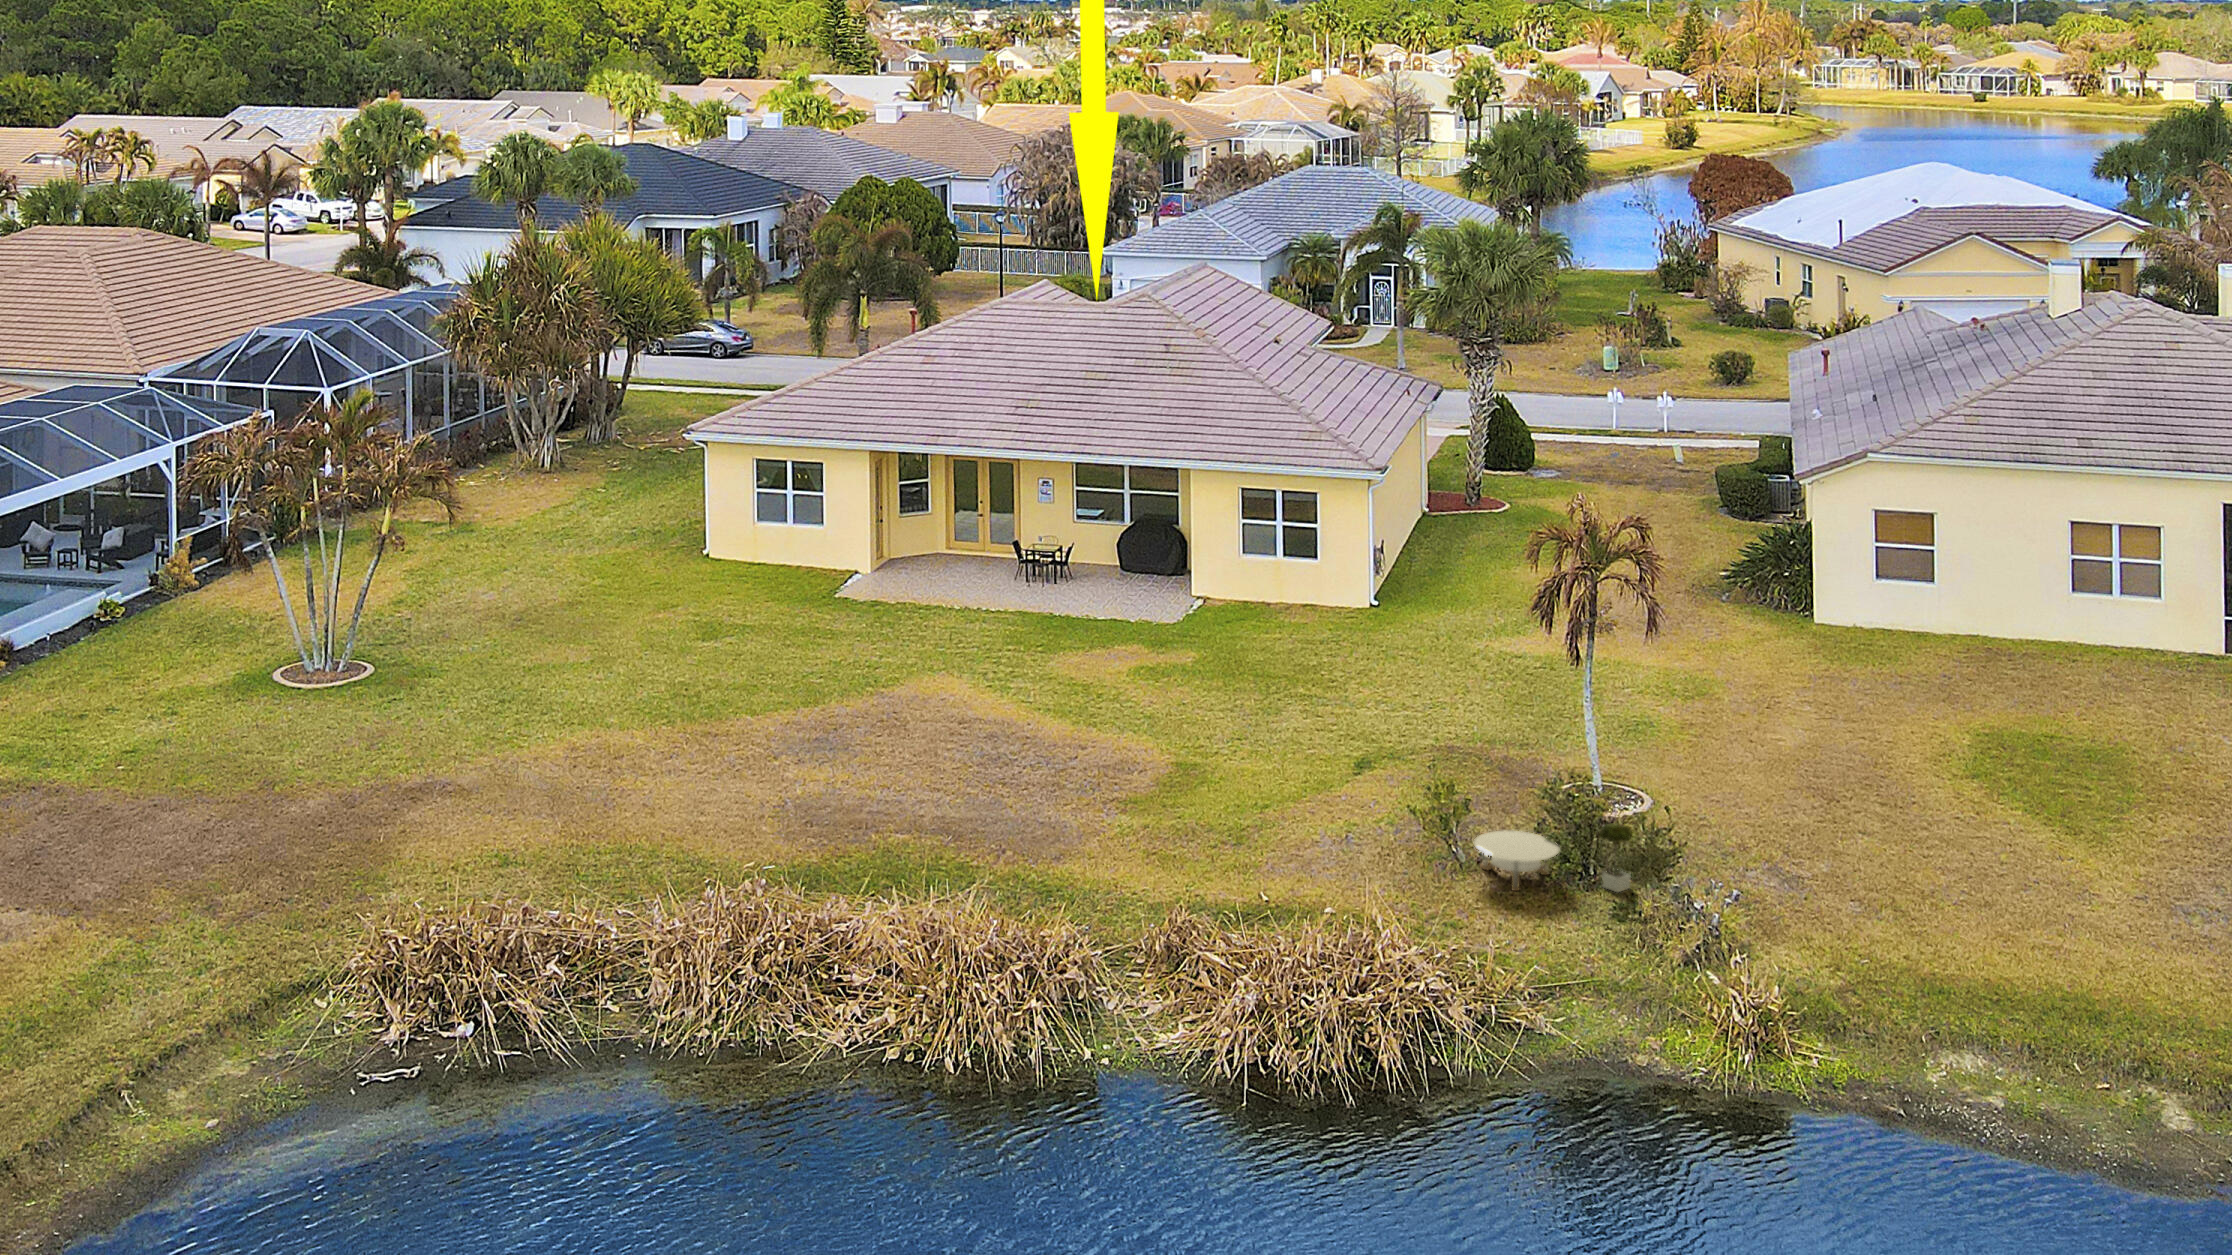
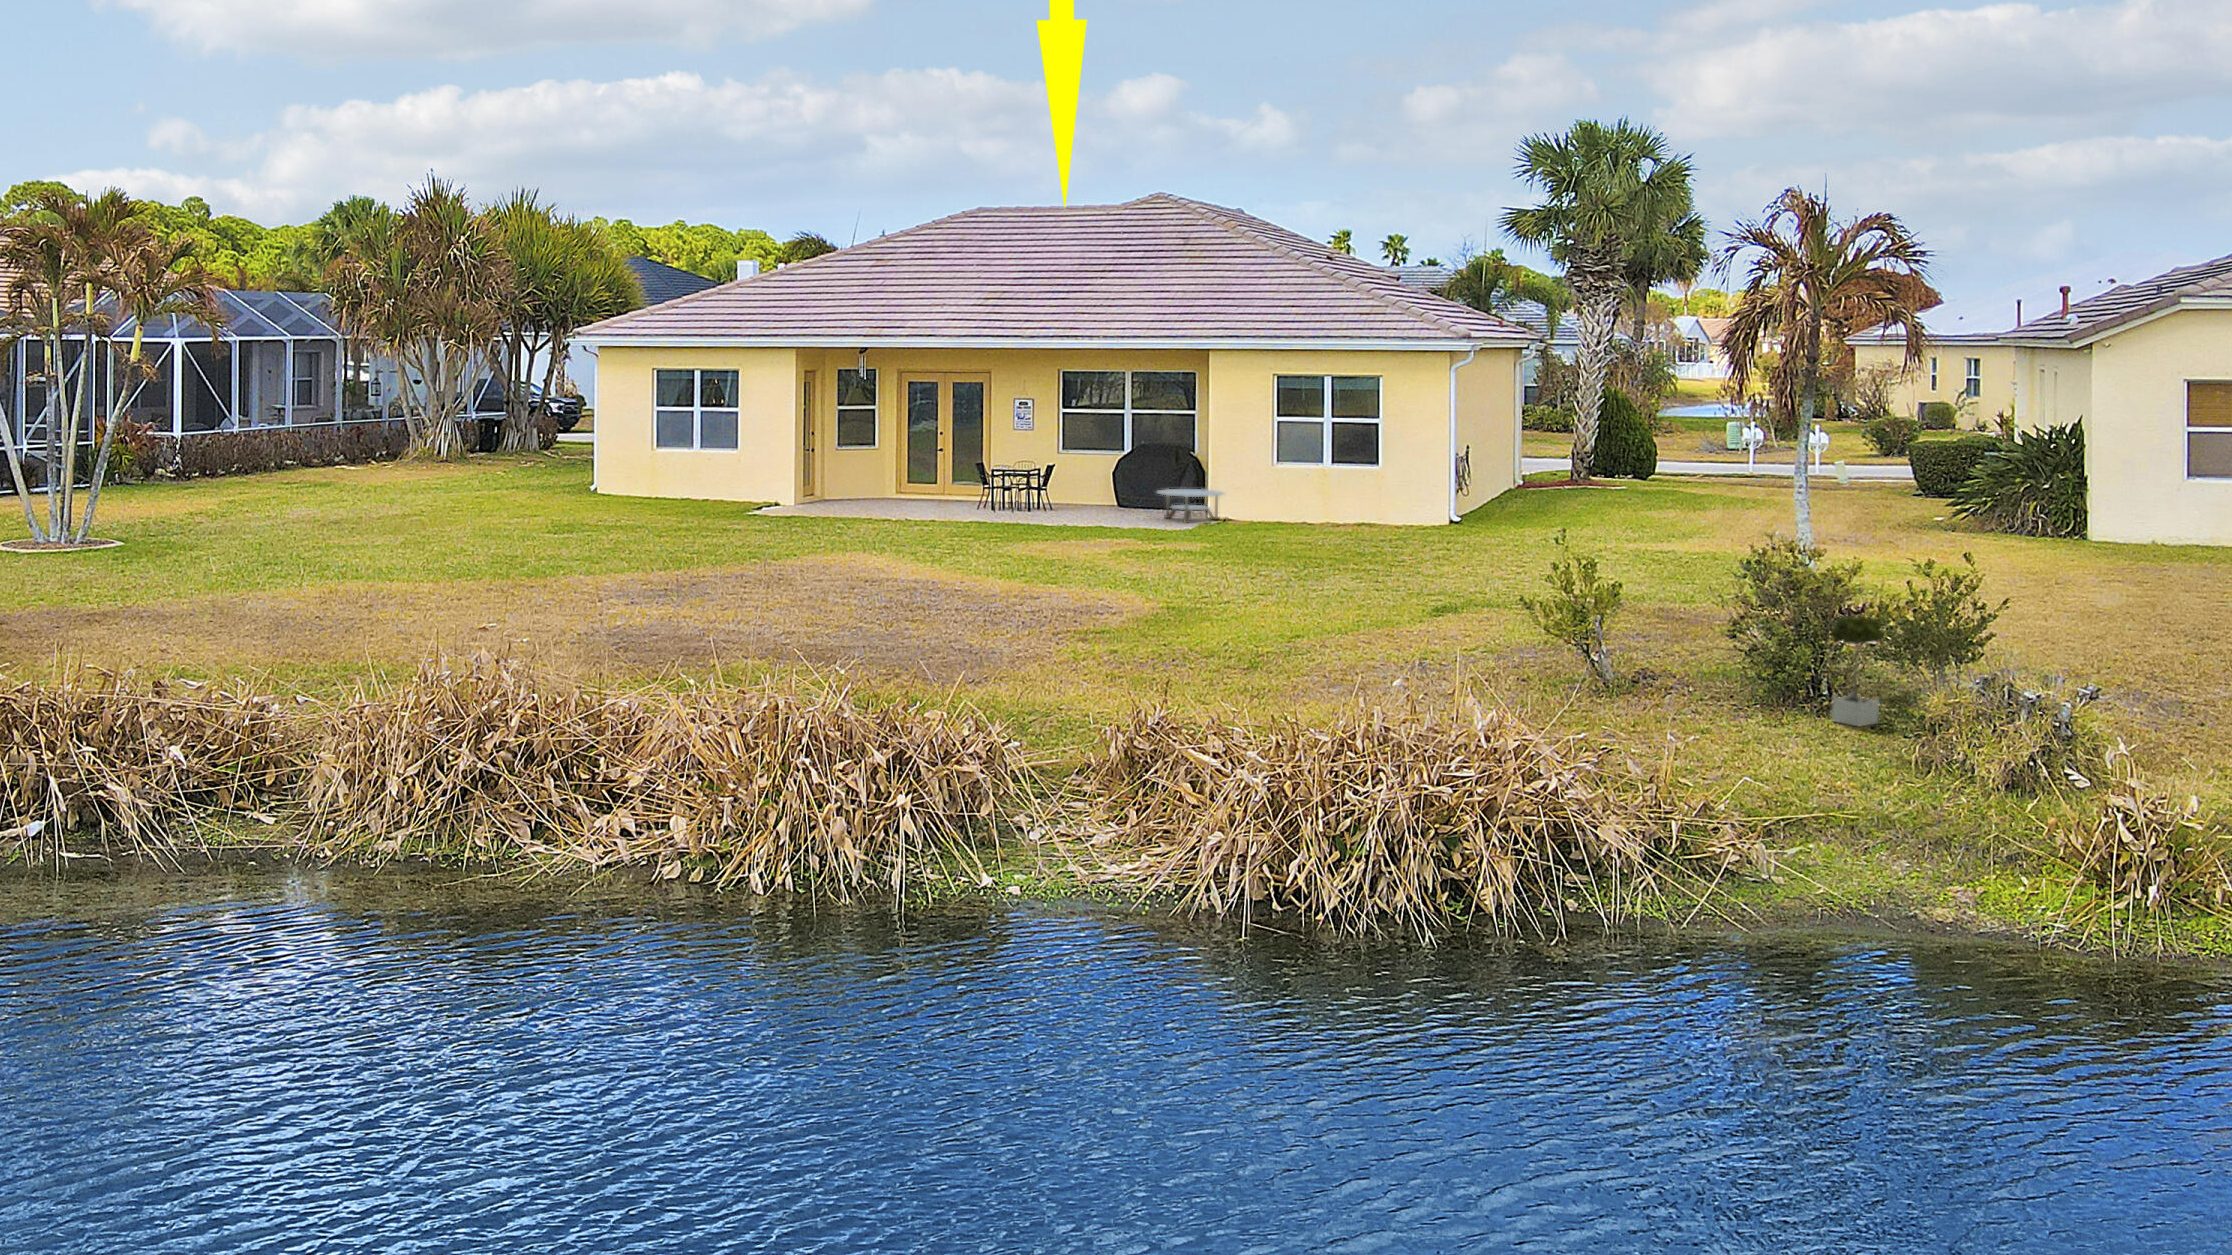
round table: present [1474,831,1560,891] -> present [1158,489,1224,523]

